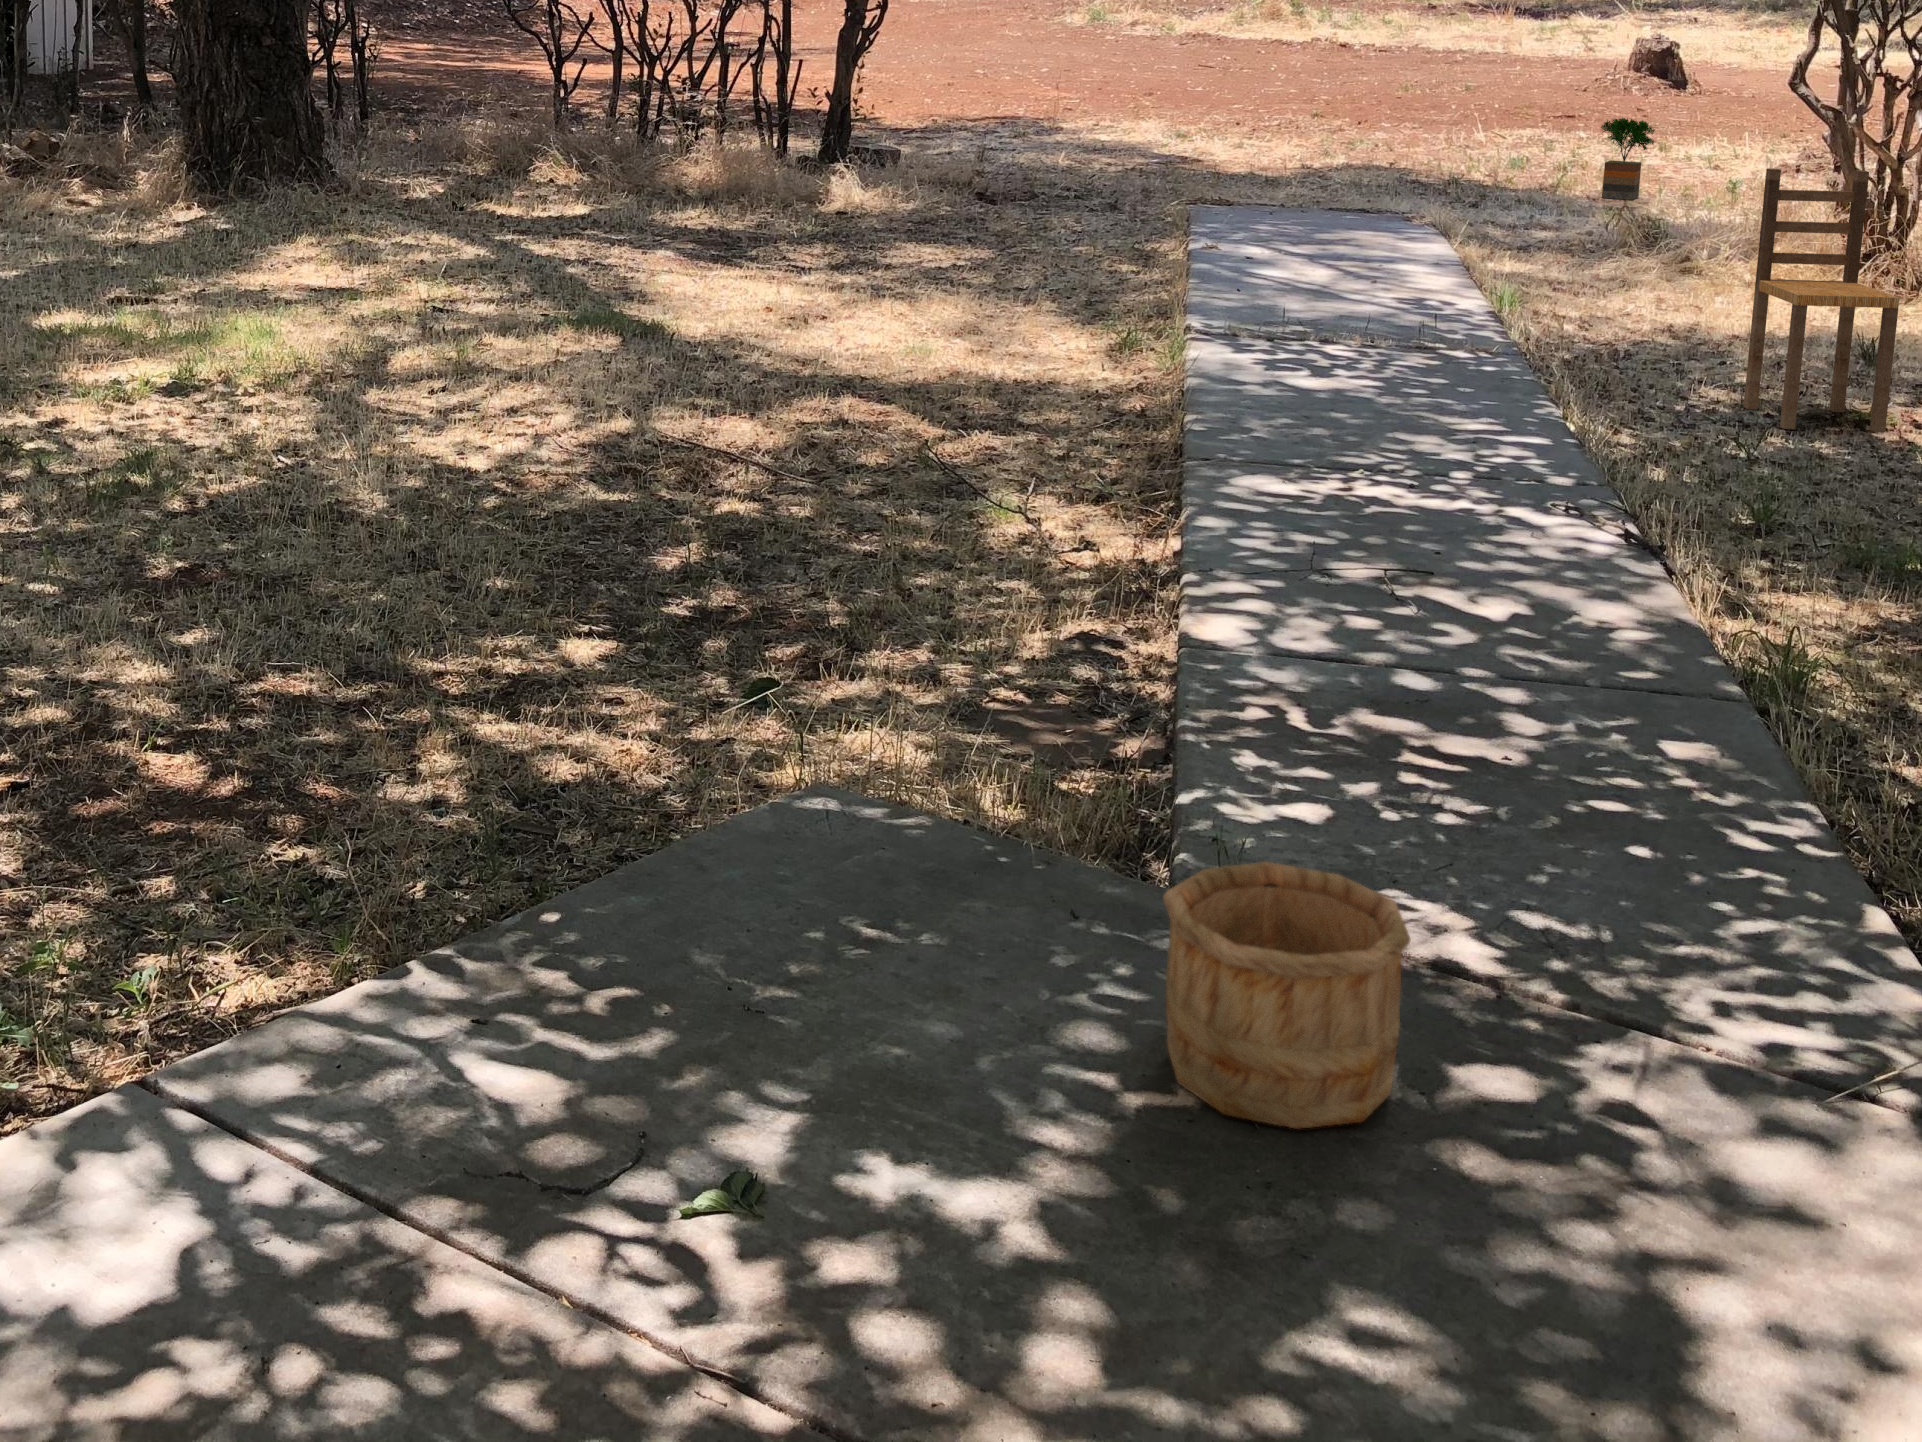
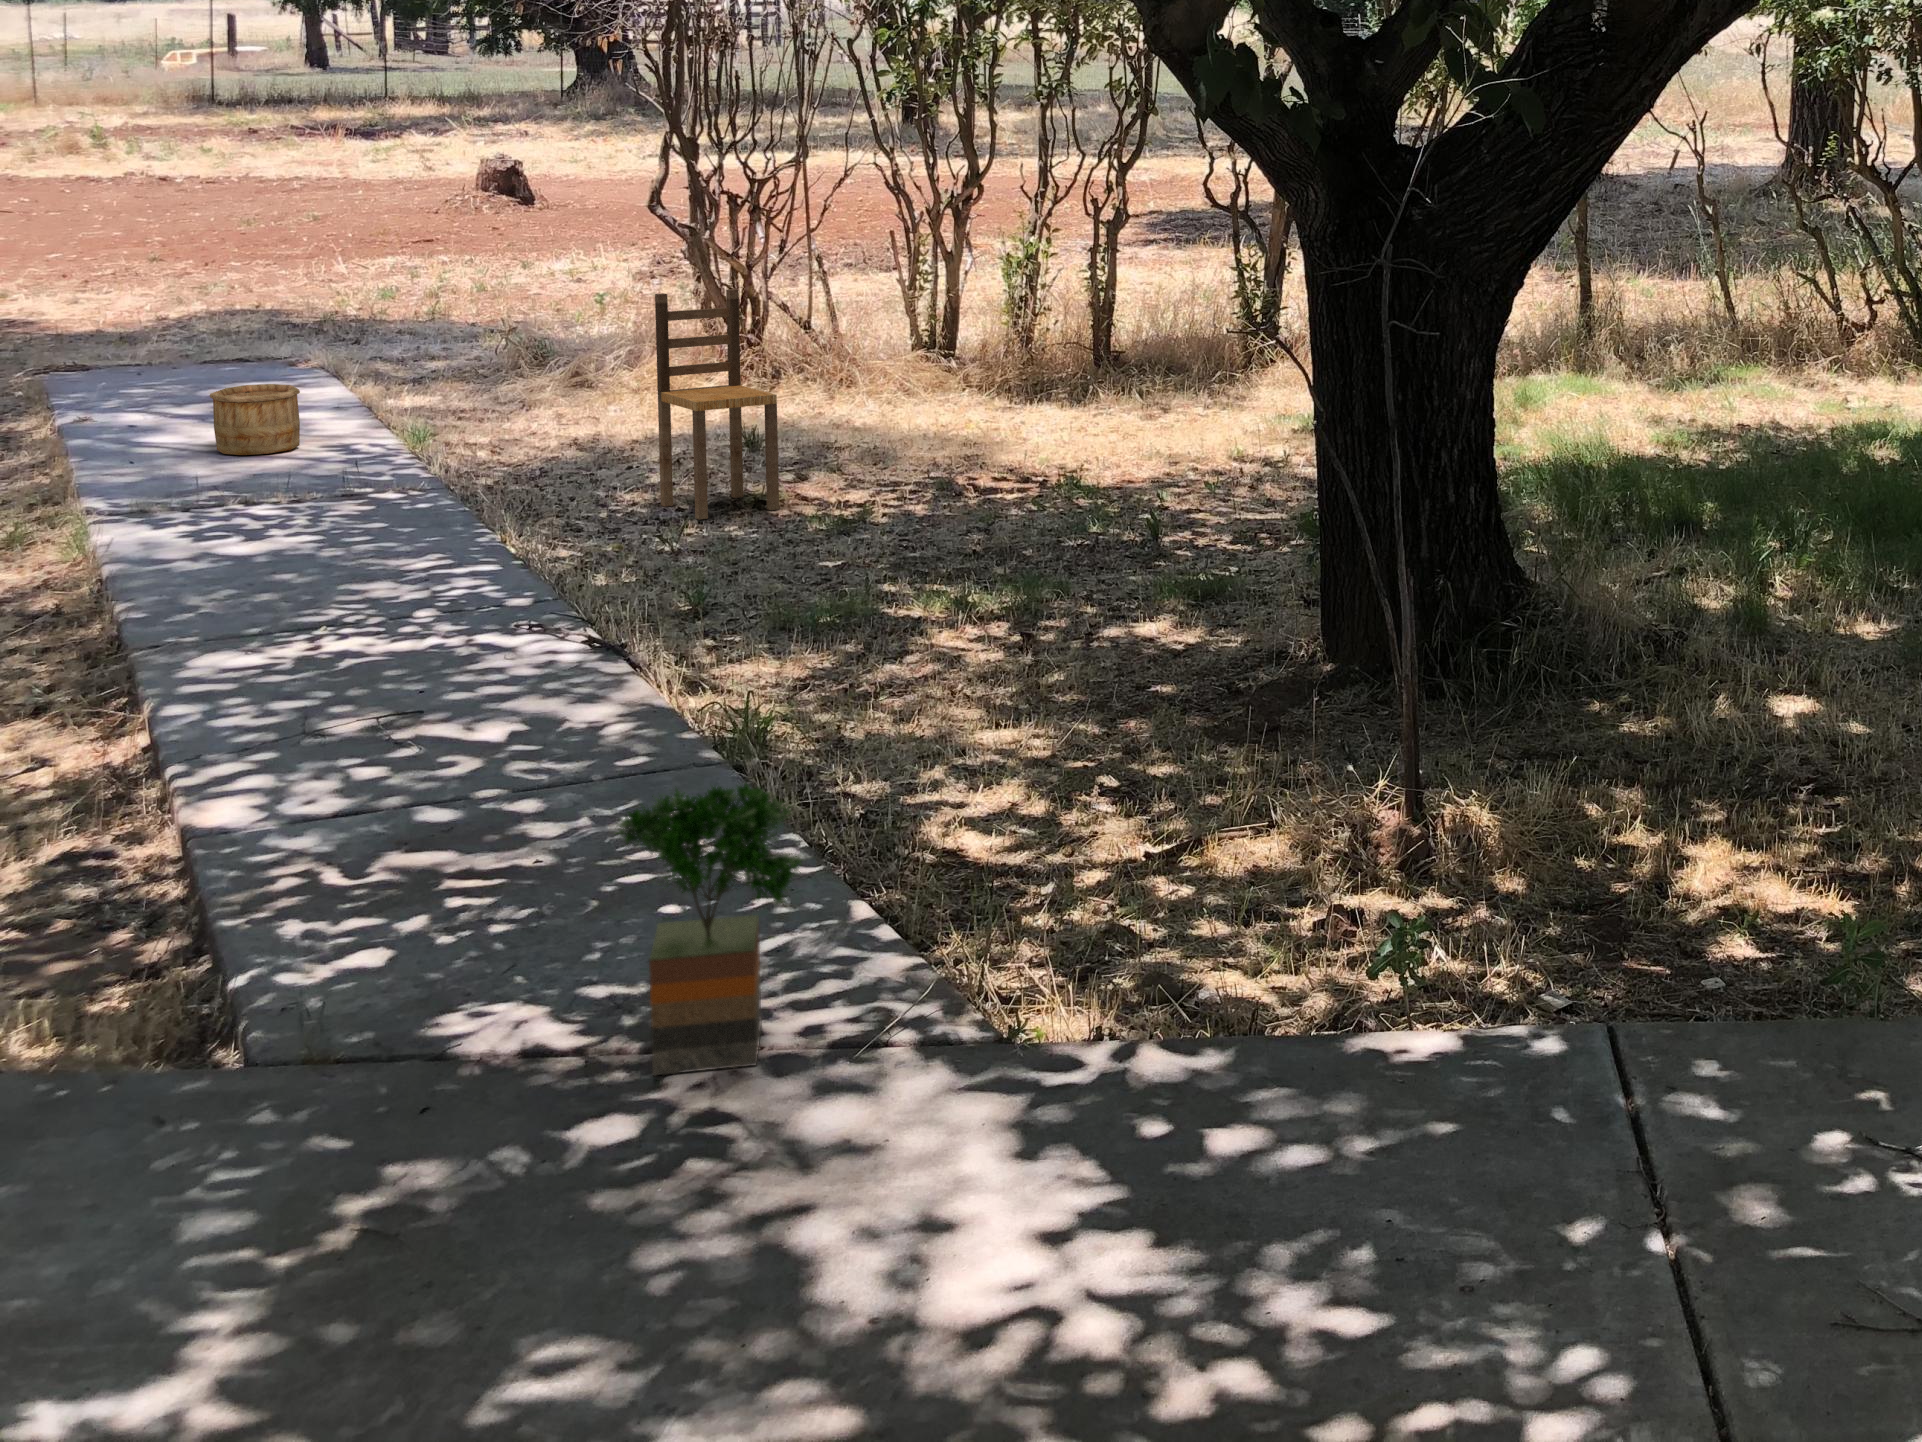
potted tree: present [1601,118,1655,200] -> present [616,784,802,1075]
wooden bucket: present [1163,862,1411,1129] -> present [210,384,300,455]

